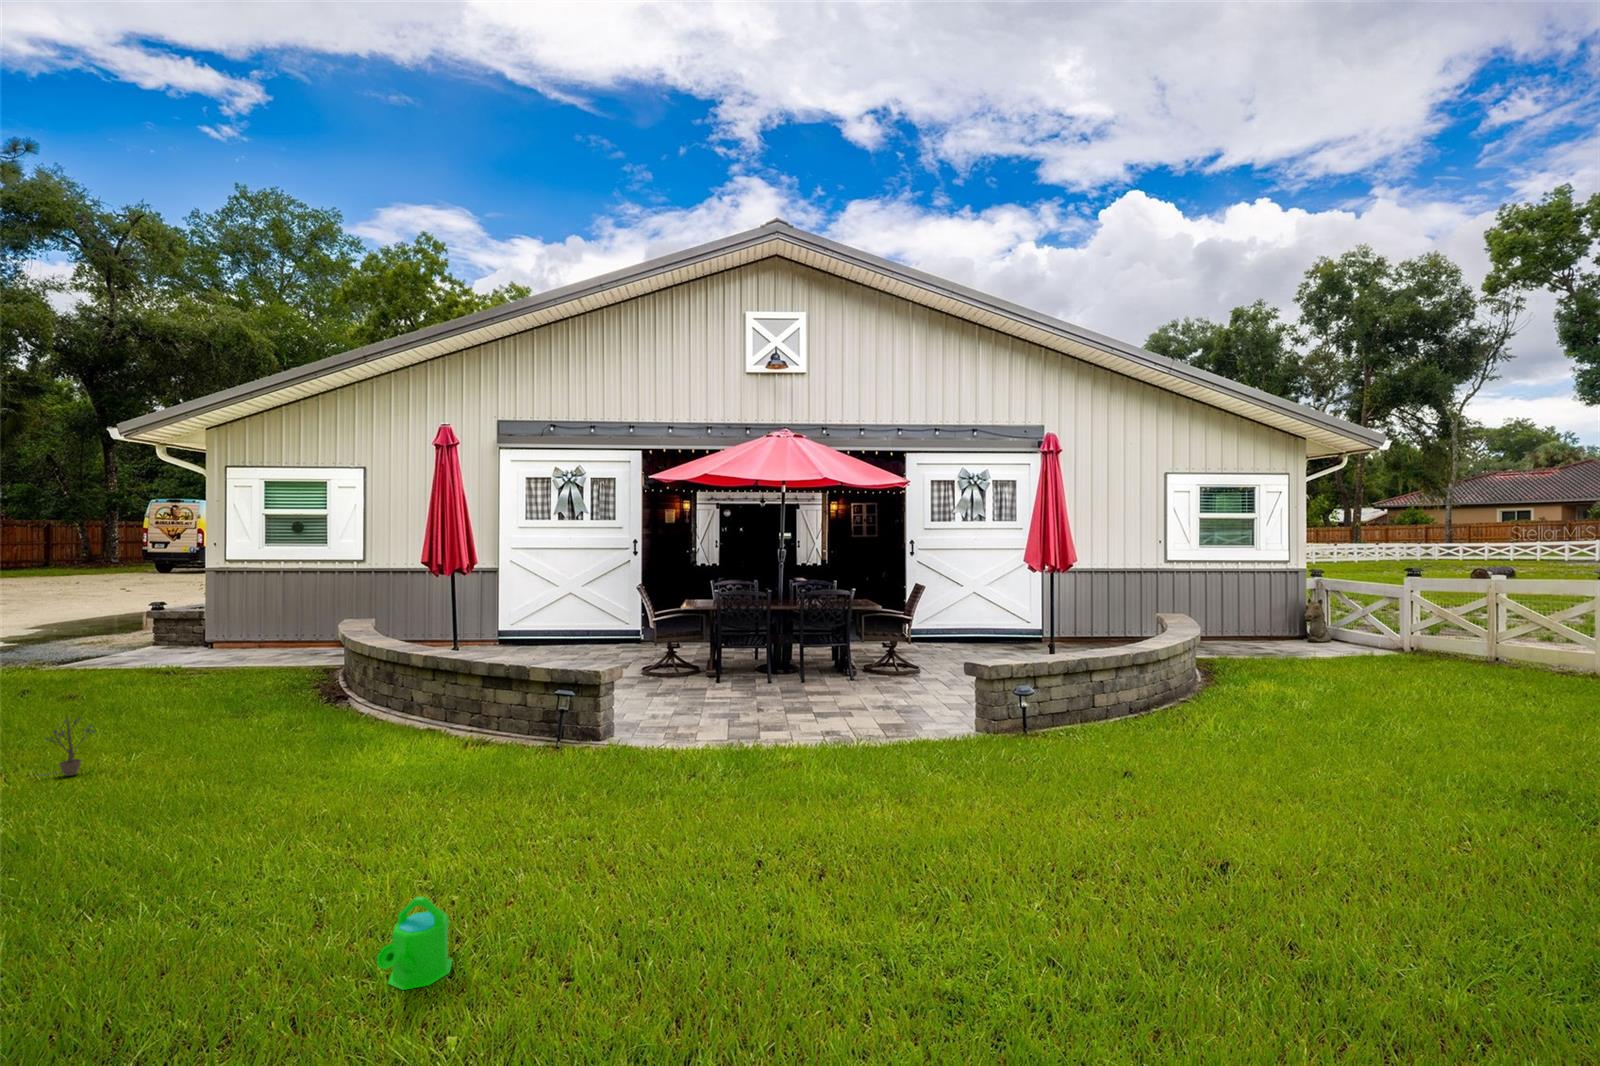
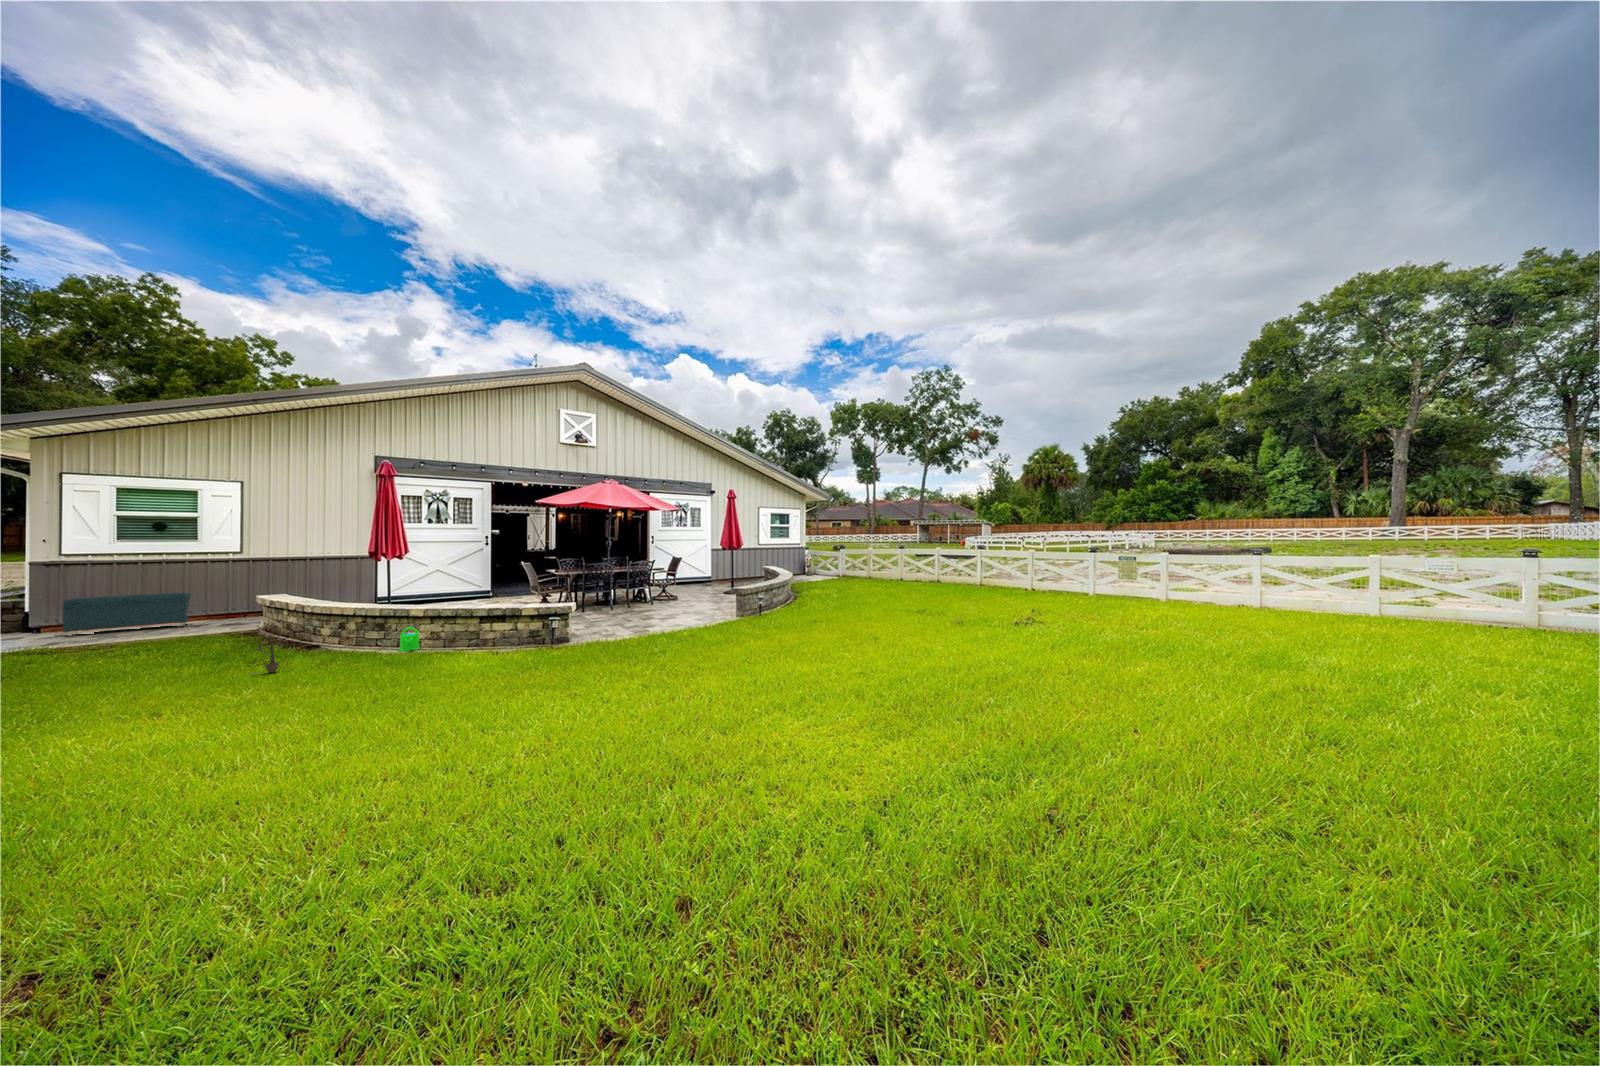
bench: none [213,607,323,652] -> present [62,592,191,637]
watering can: present [377,897,452,990] -> present [400,627,420,651]

